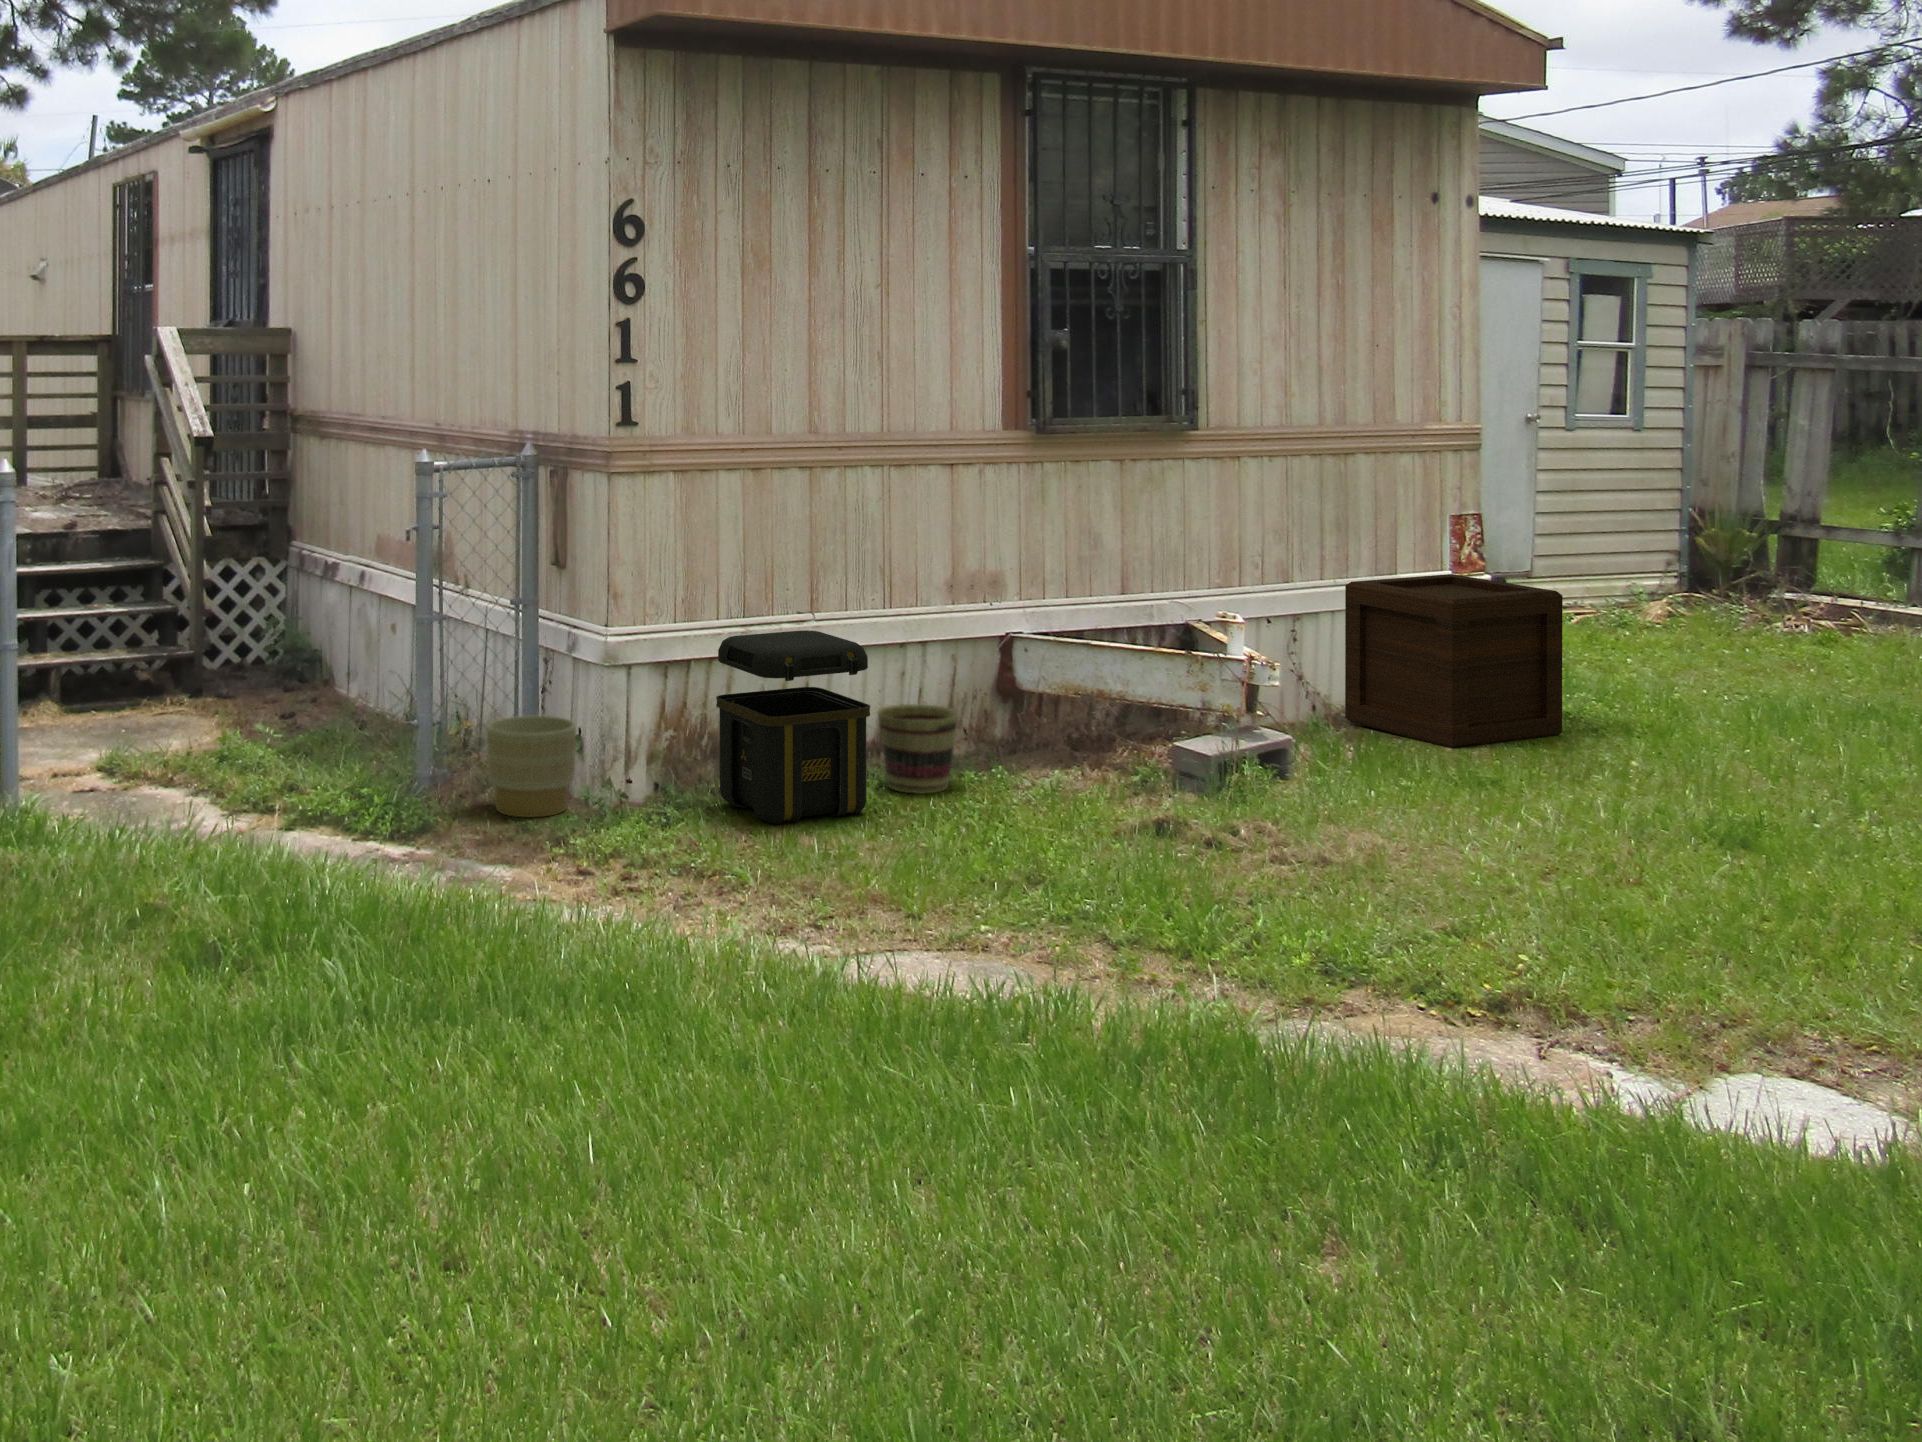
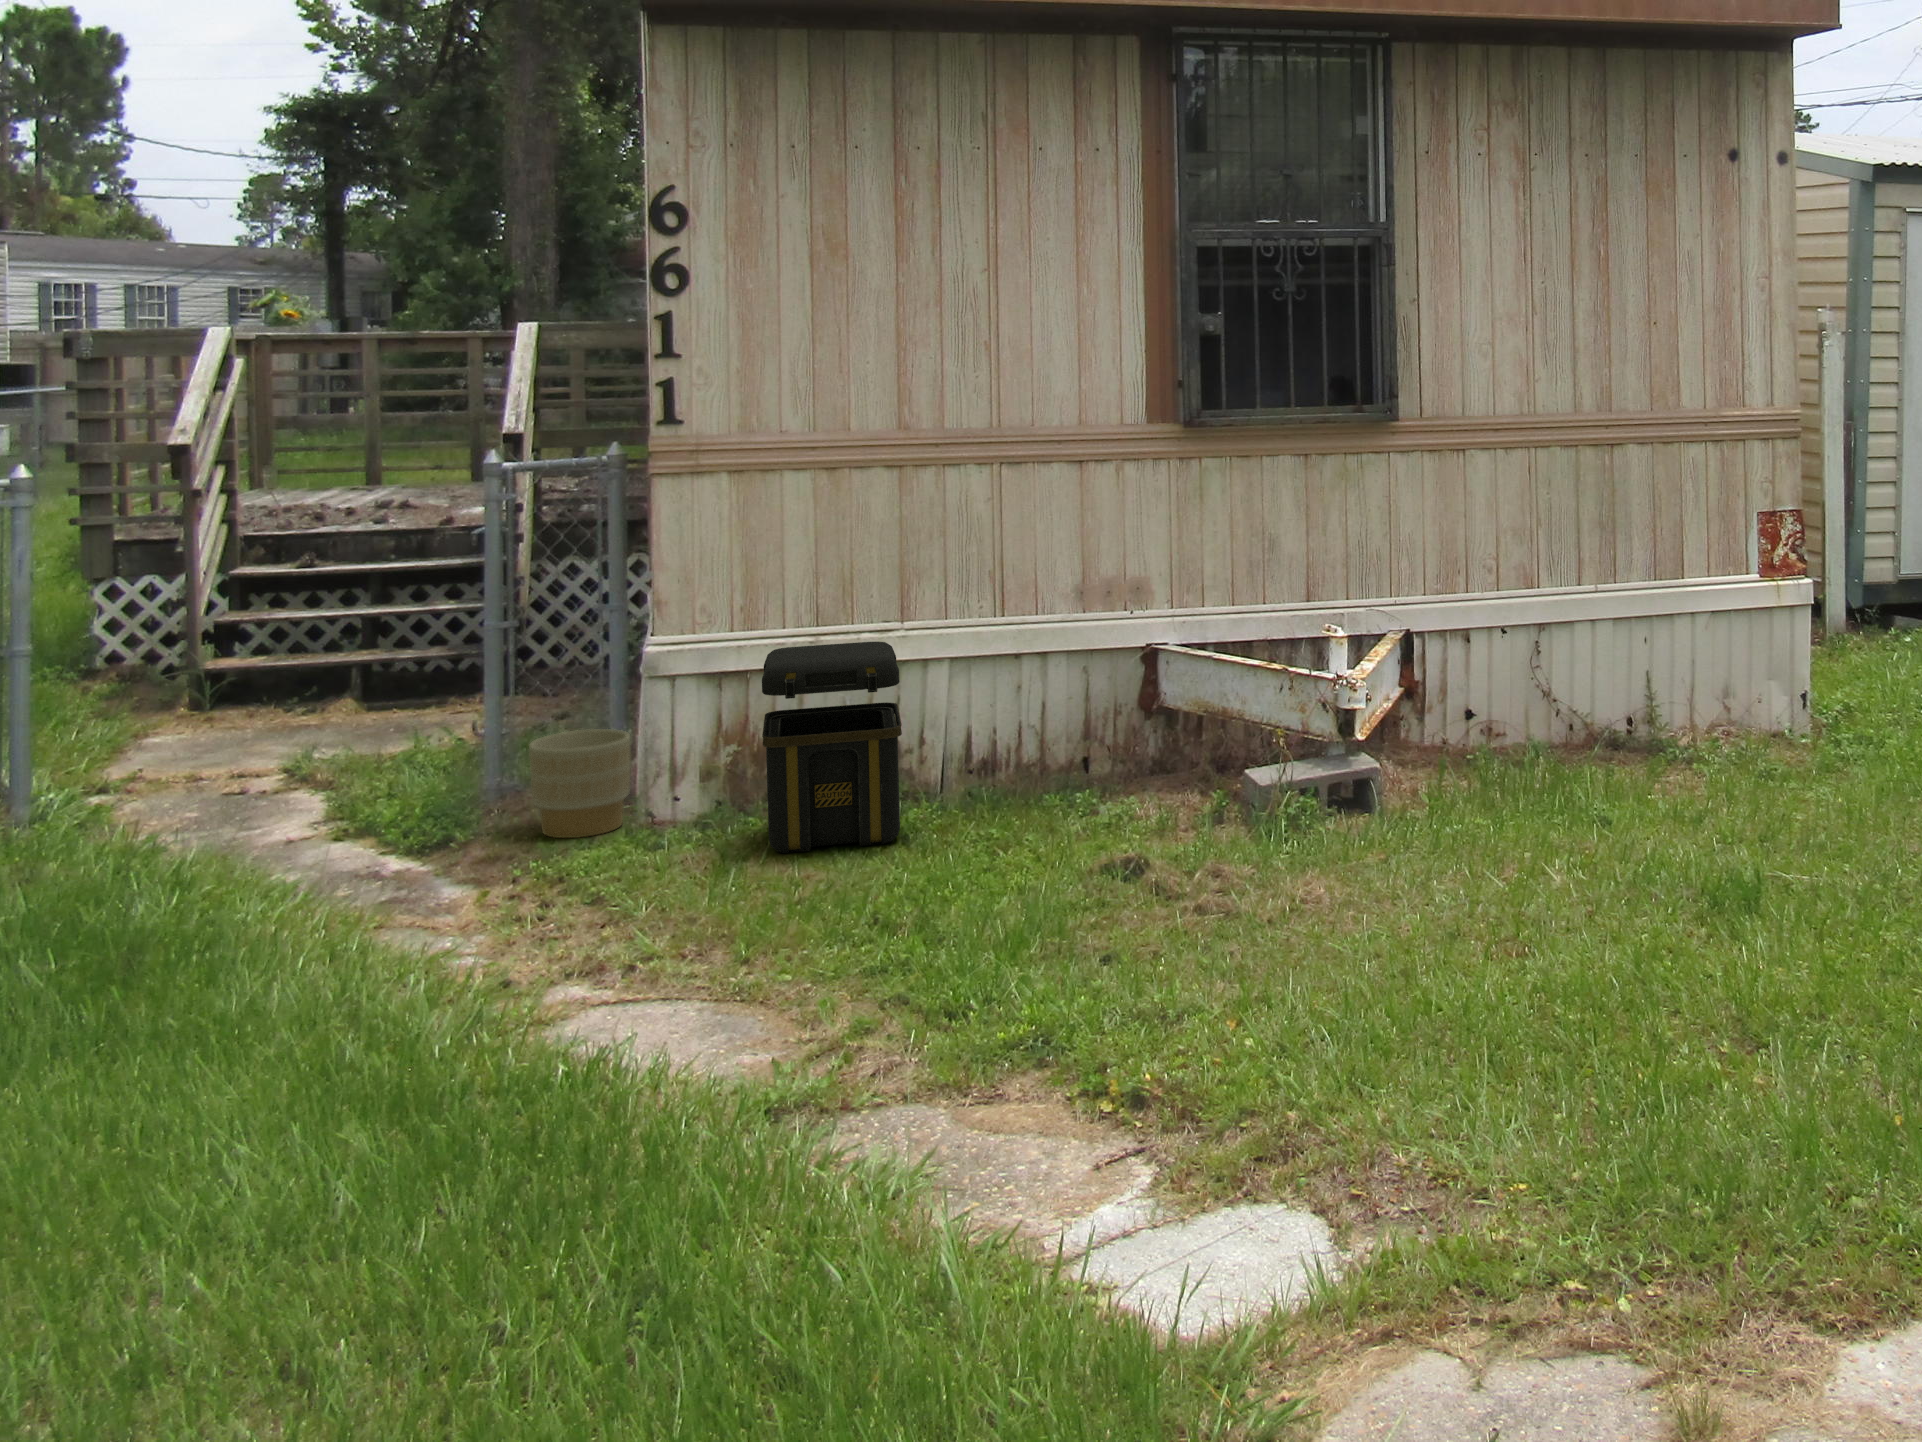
wooden crate: present [1345,574,1563,748] -> none [1608,578,1830,780]
basket: present [878,704,958,794] -> none [966,722,1055,821]

